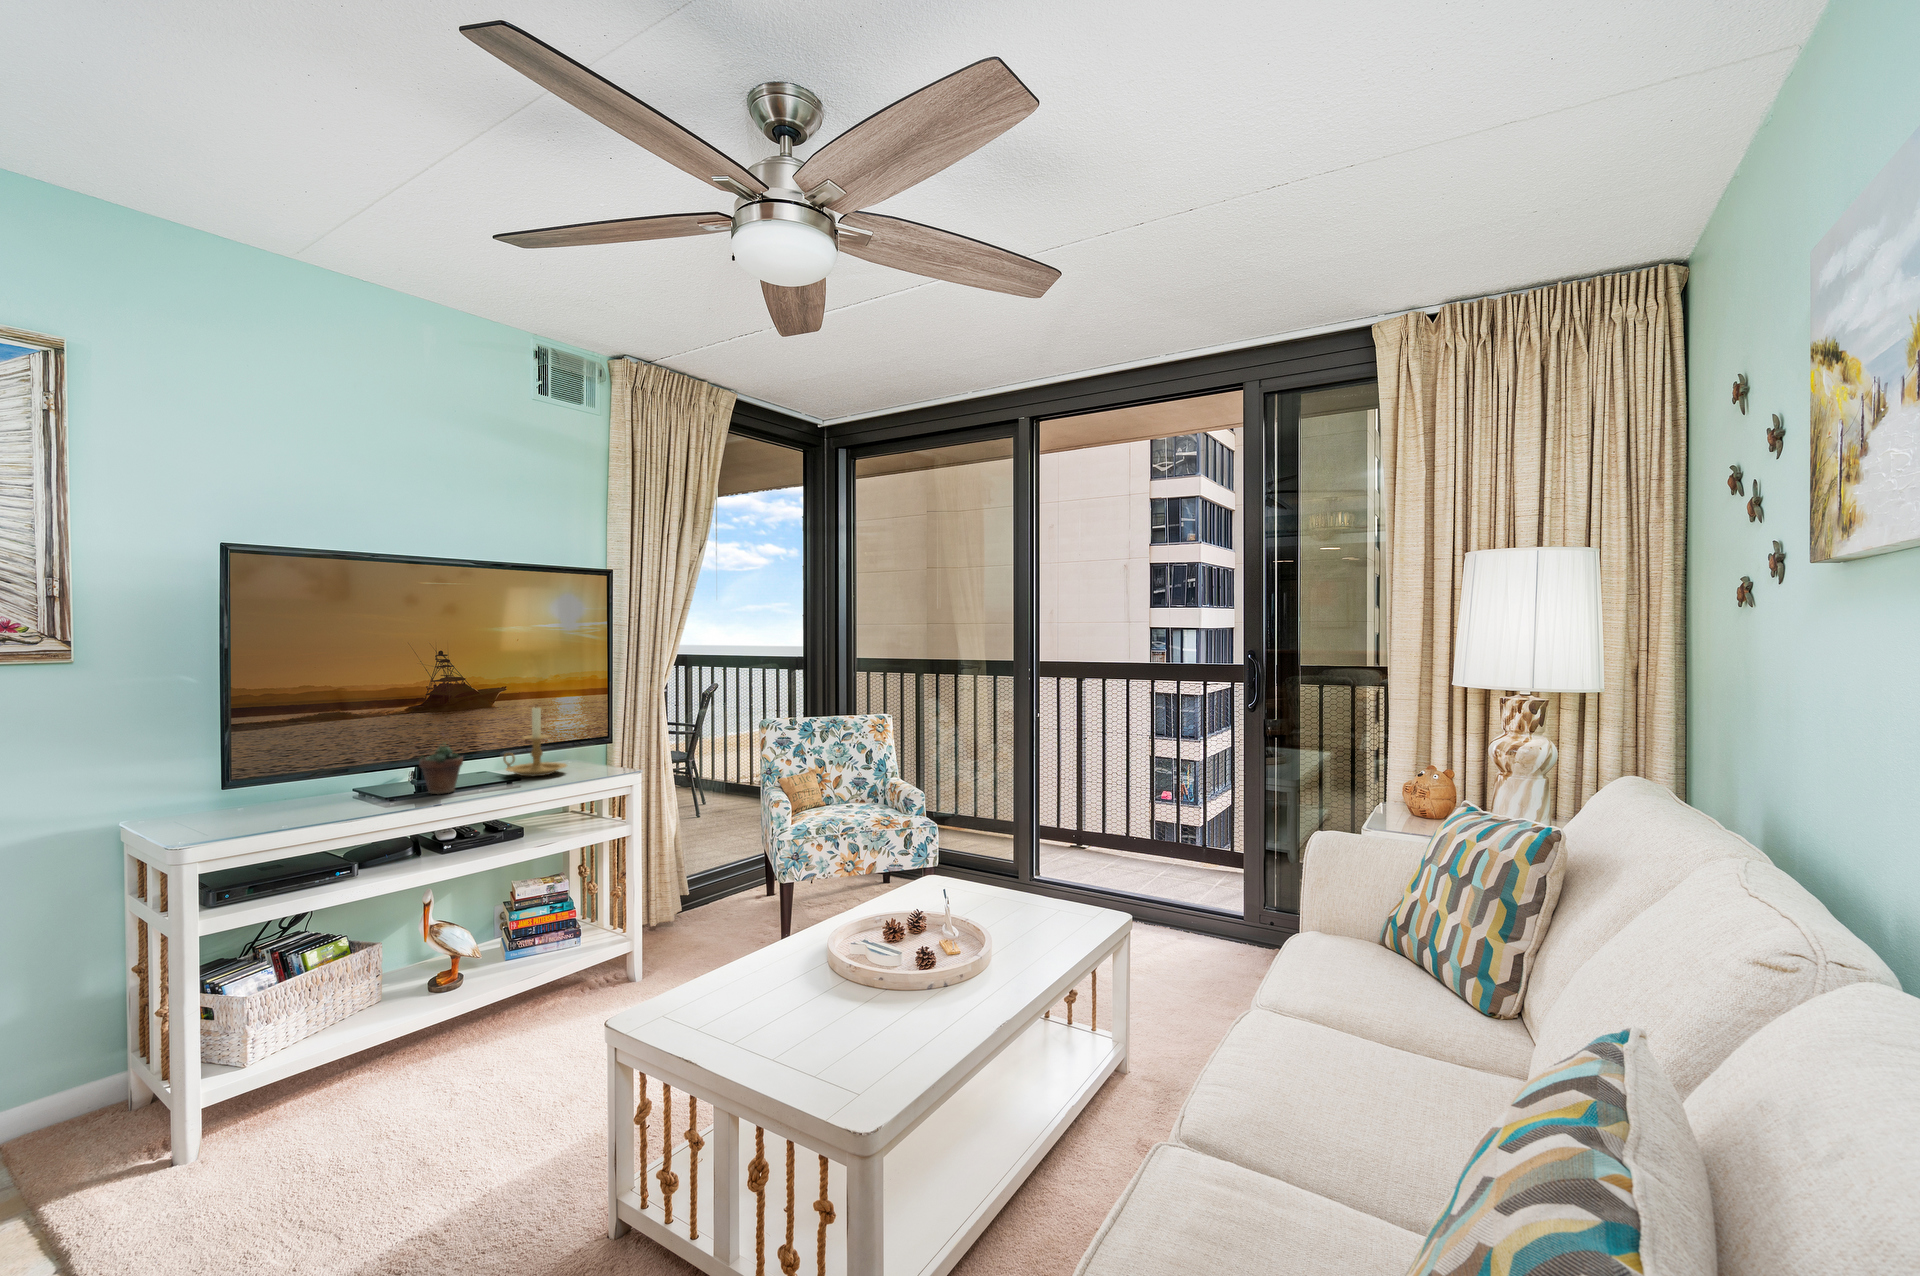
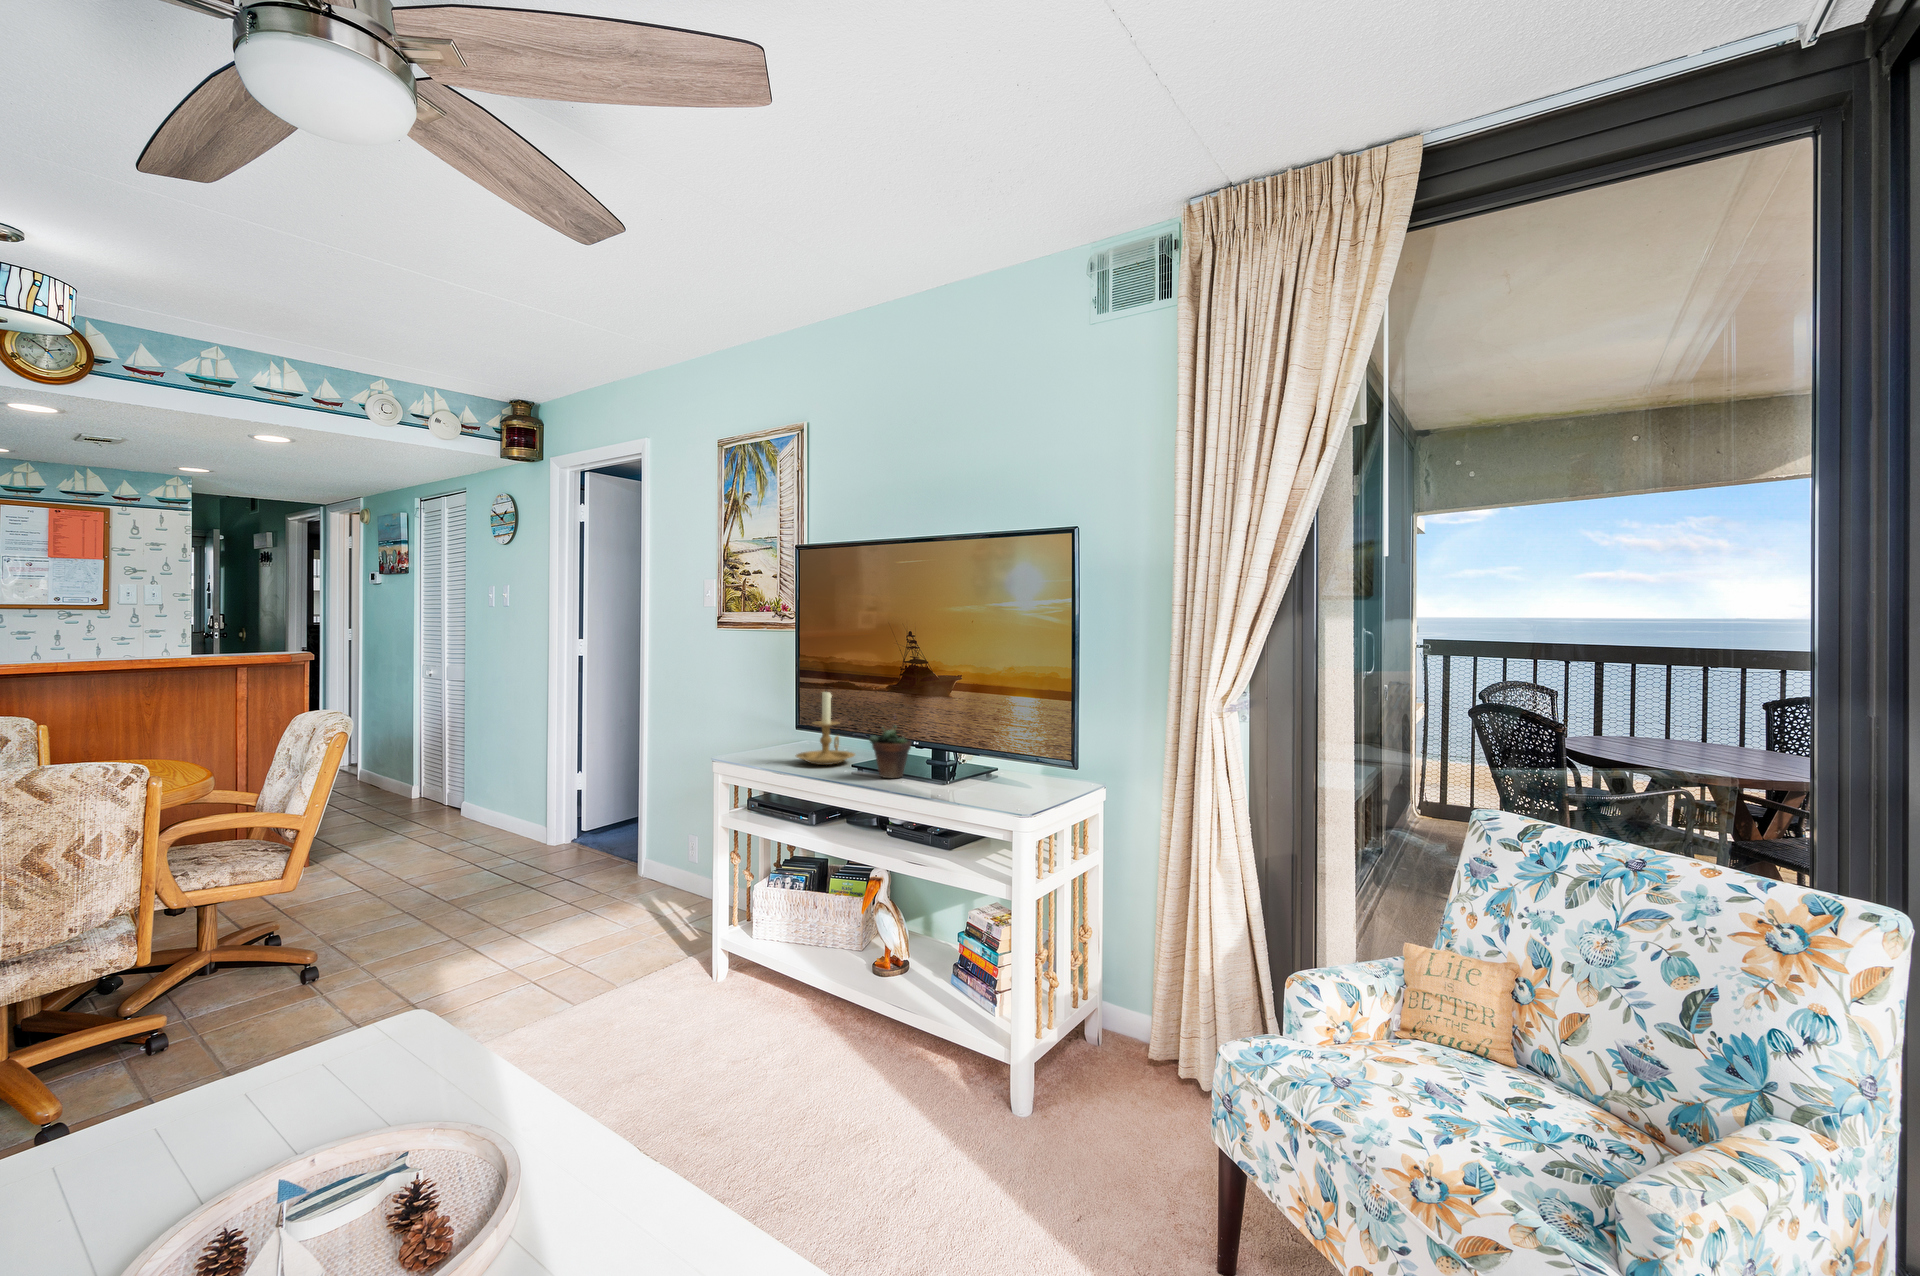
candle holder: present [503,707,567,776] -> present [796,691,855,765]

